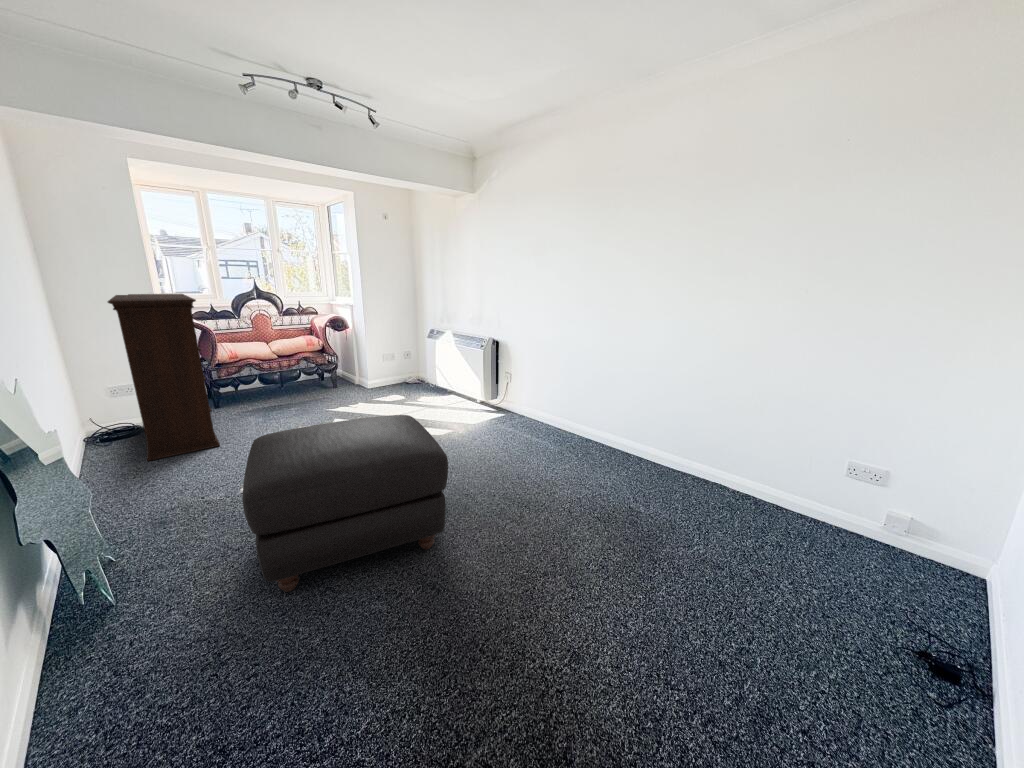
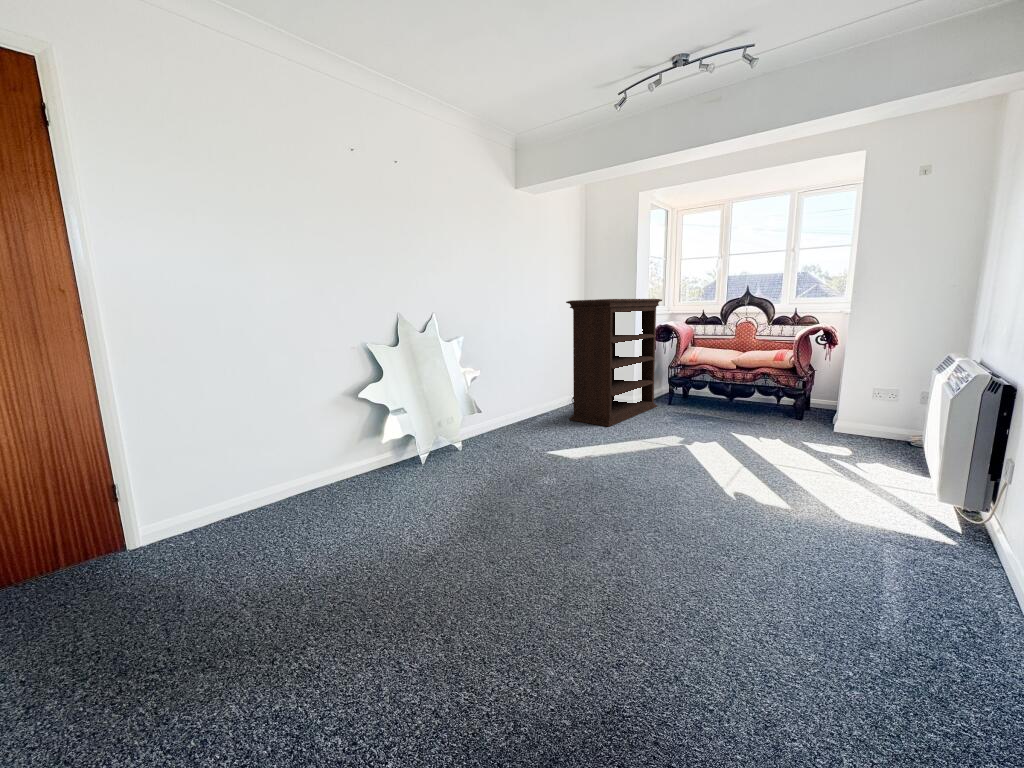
ottoman: present [242,415,448,592] -> none [408,397,594,548]

